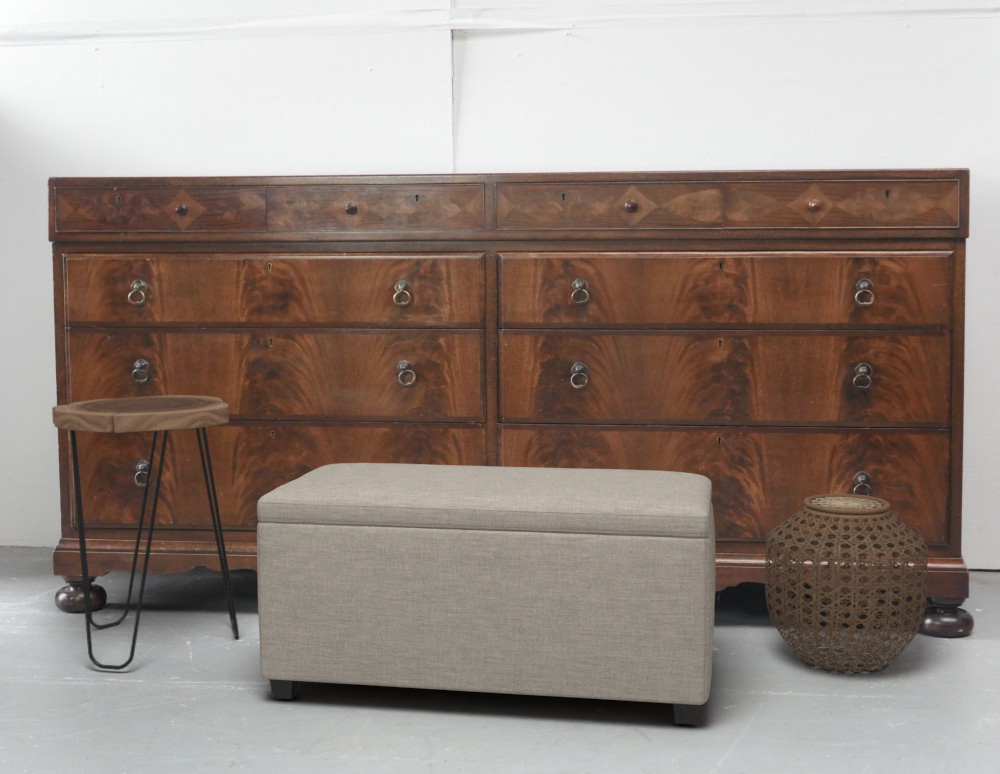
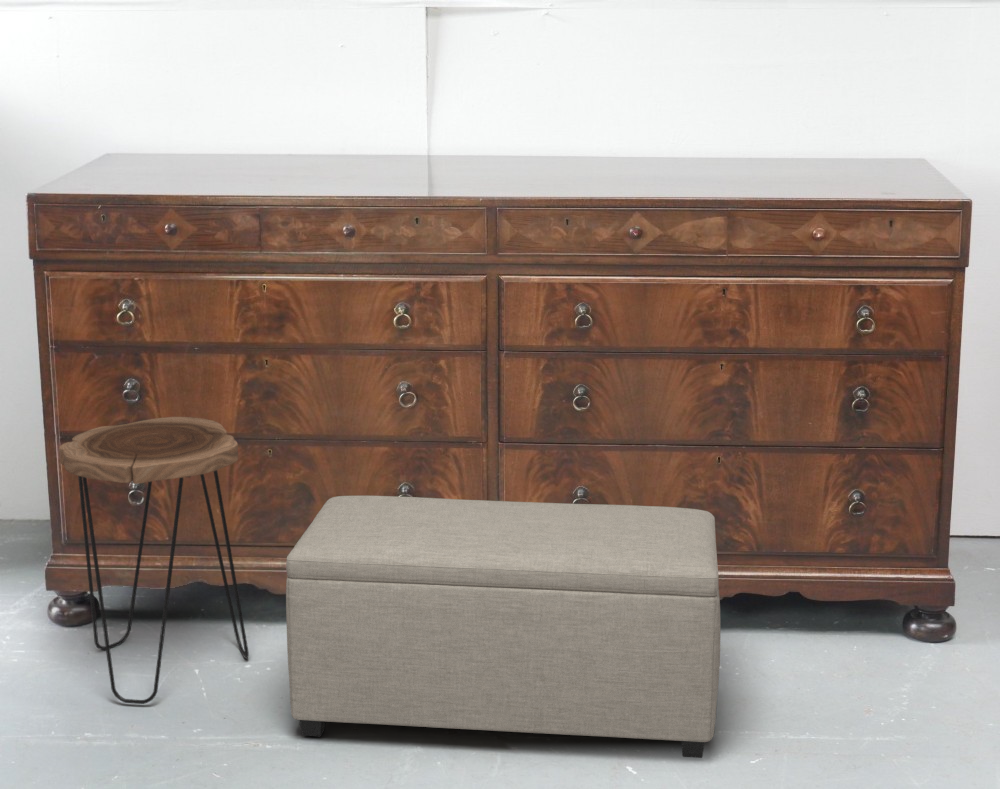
woven basket: present [765,494,928,672] -> none [763,519,916,691]

